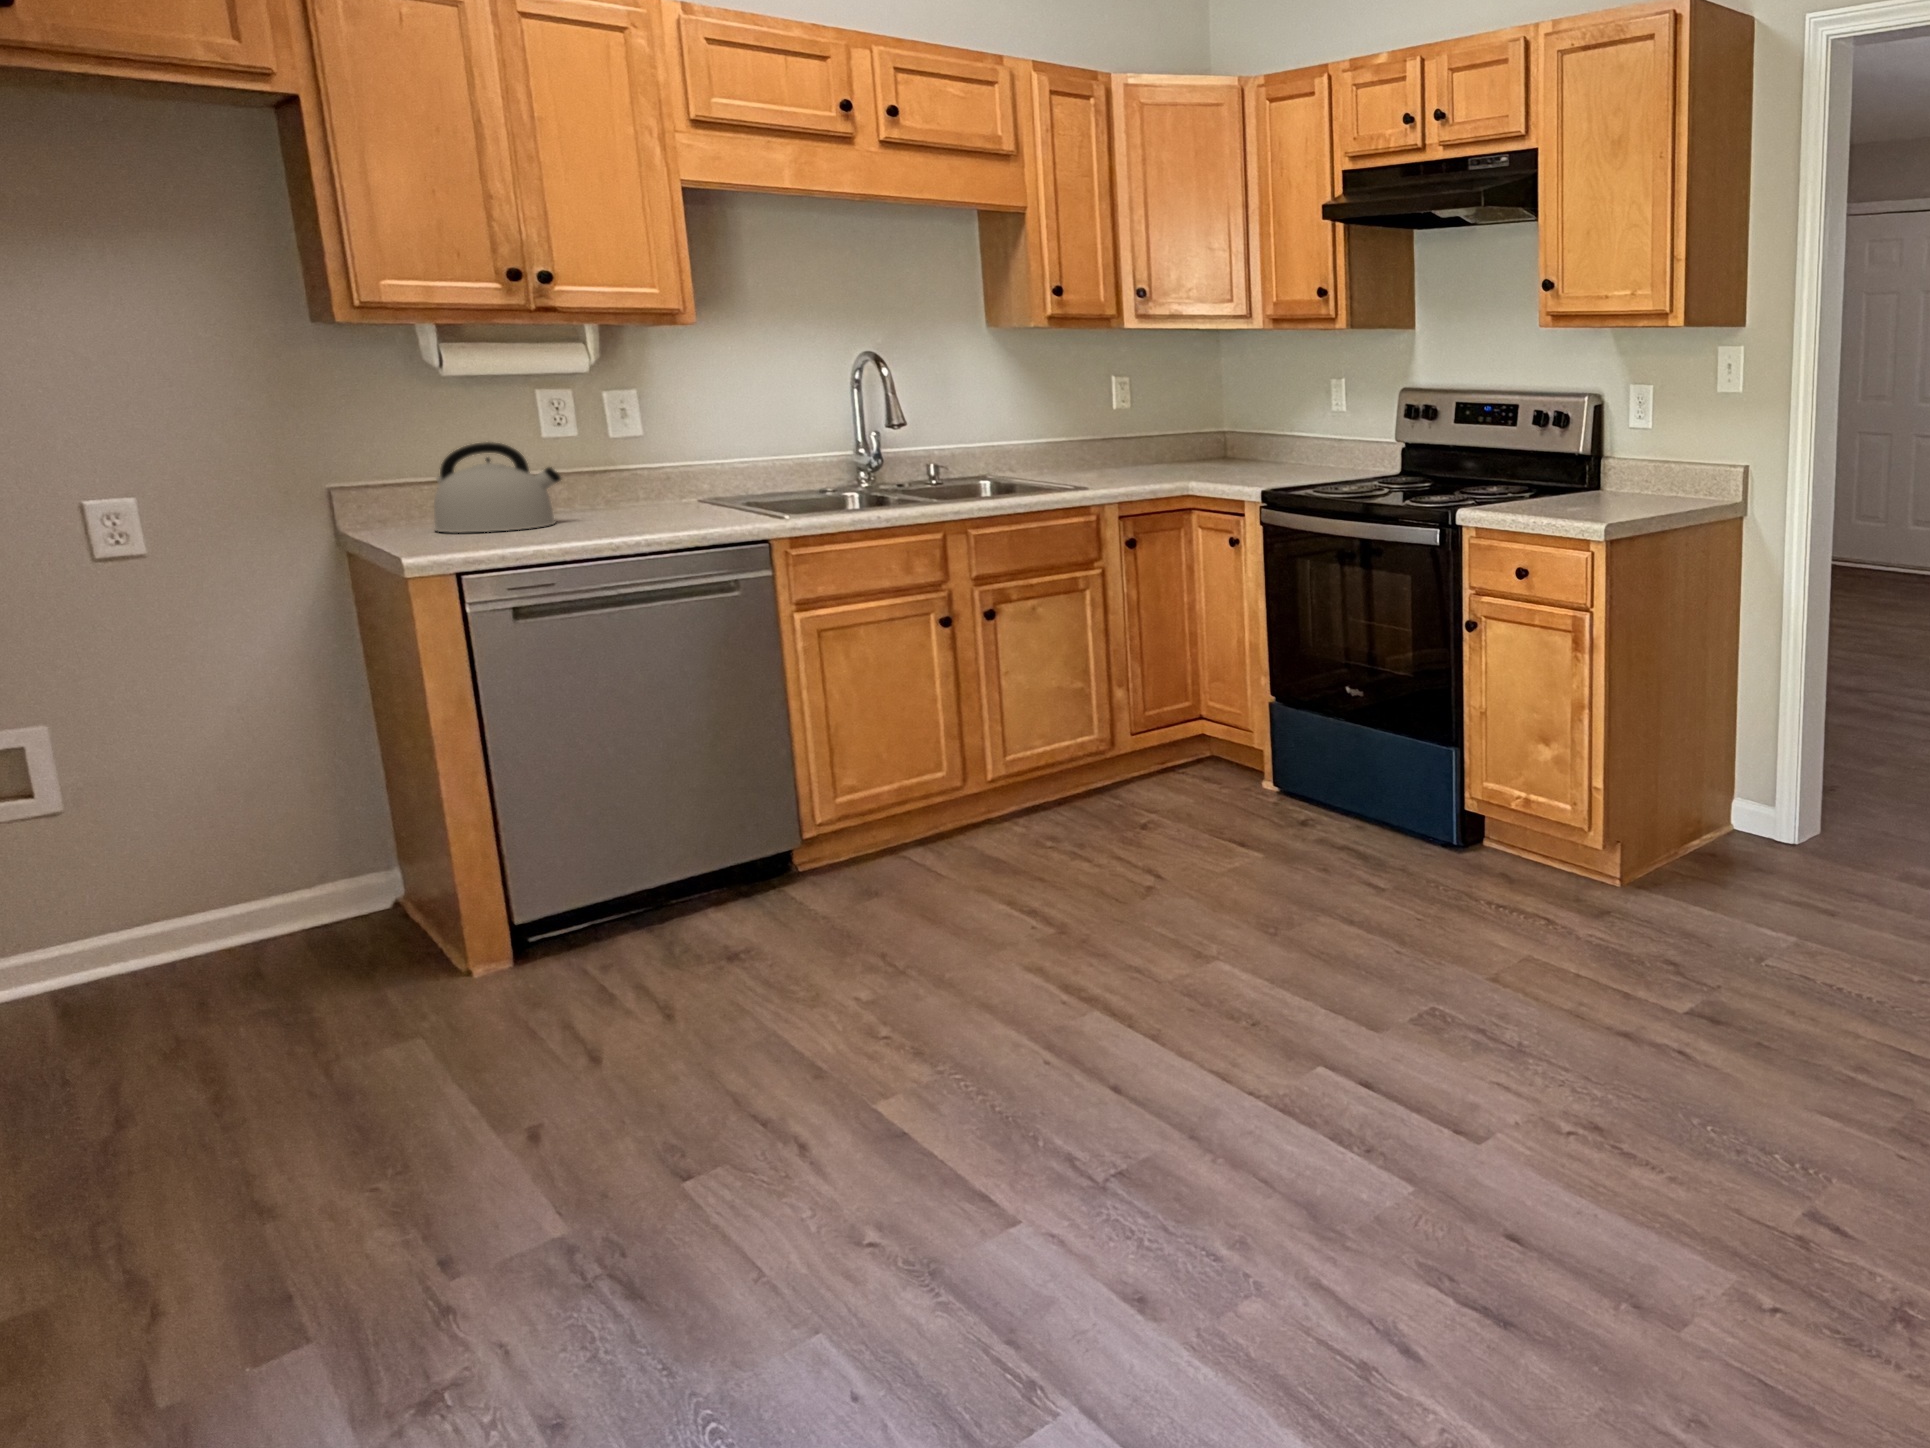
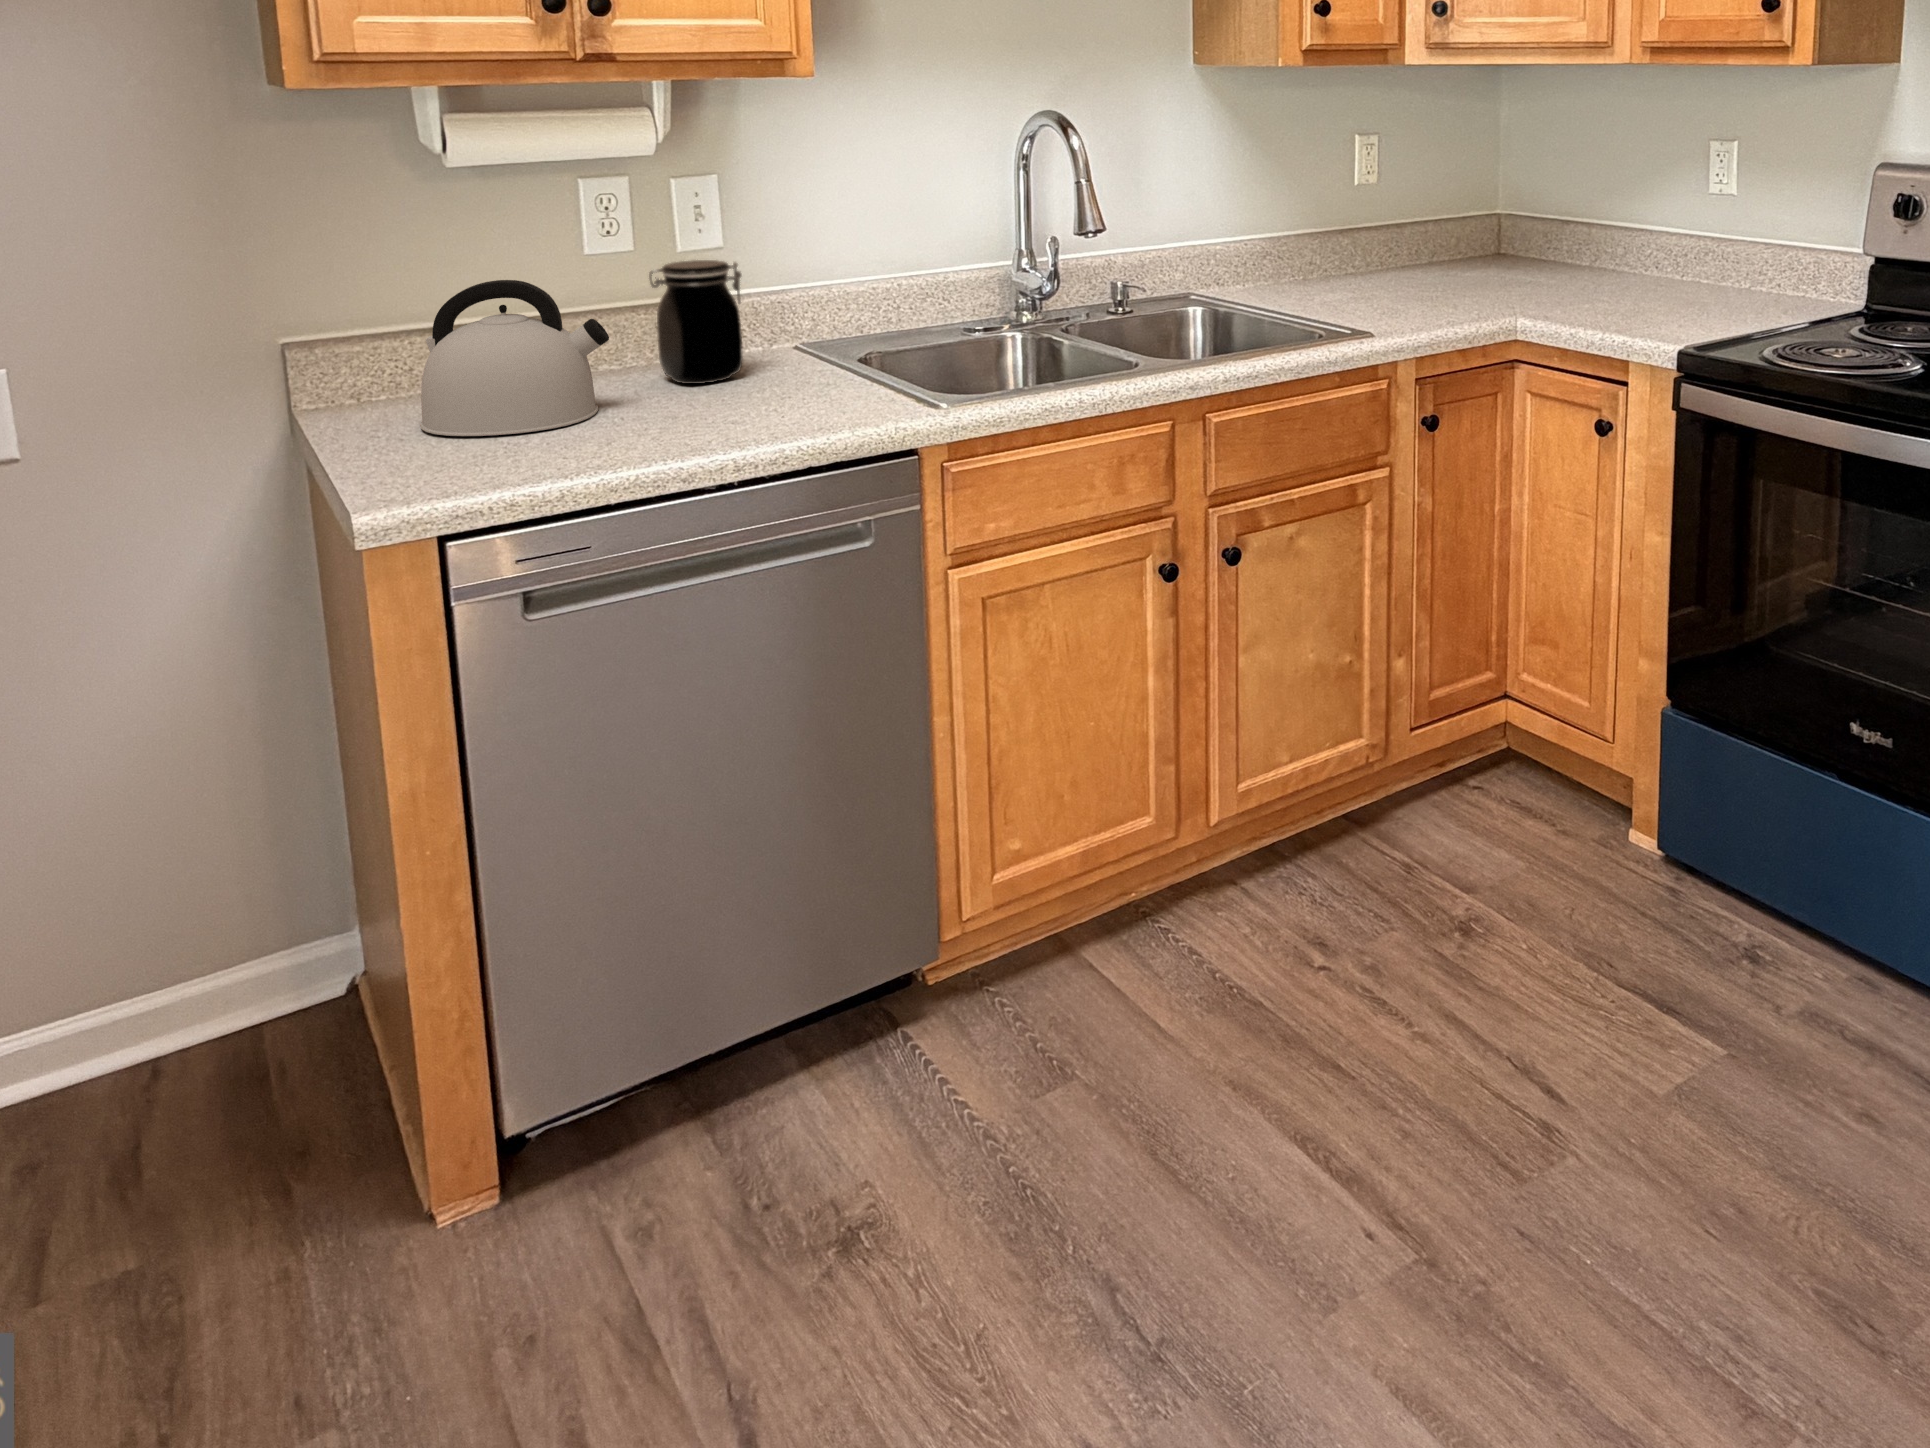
jar: none [588,438,656,513] -> present [649,260,743,384]

